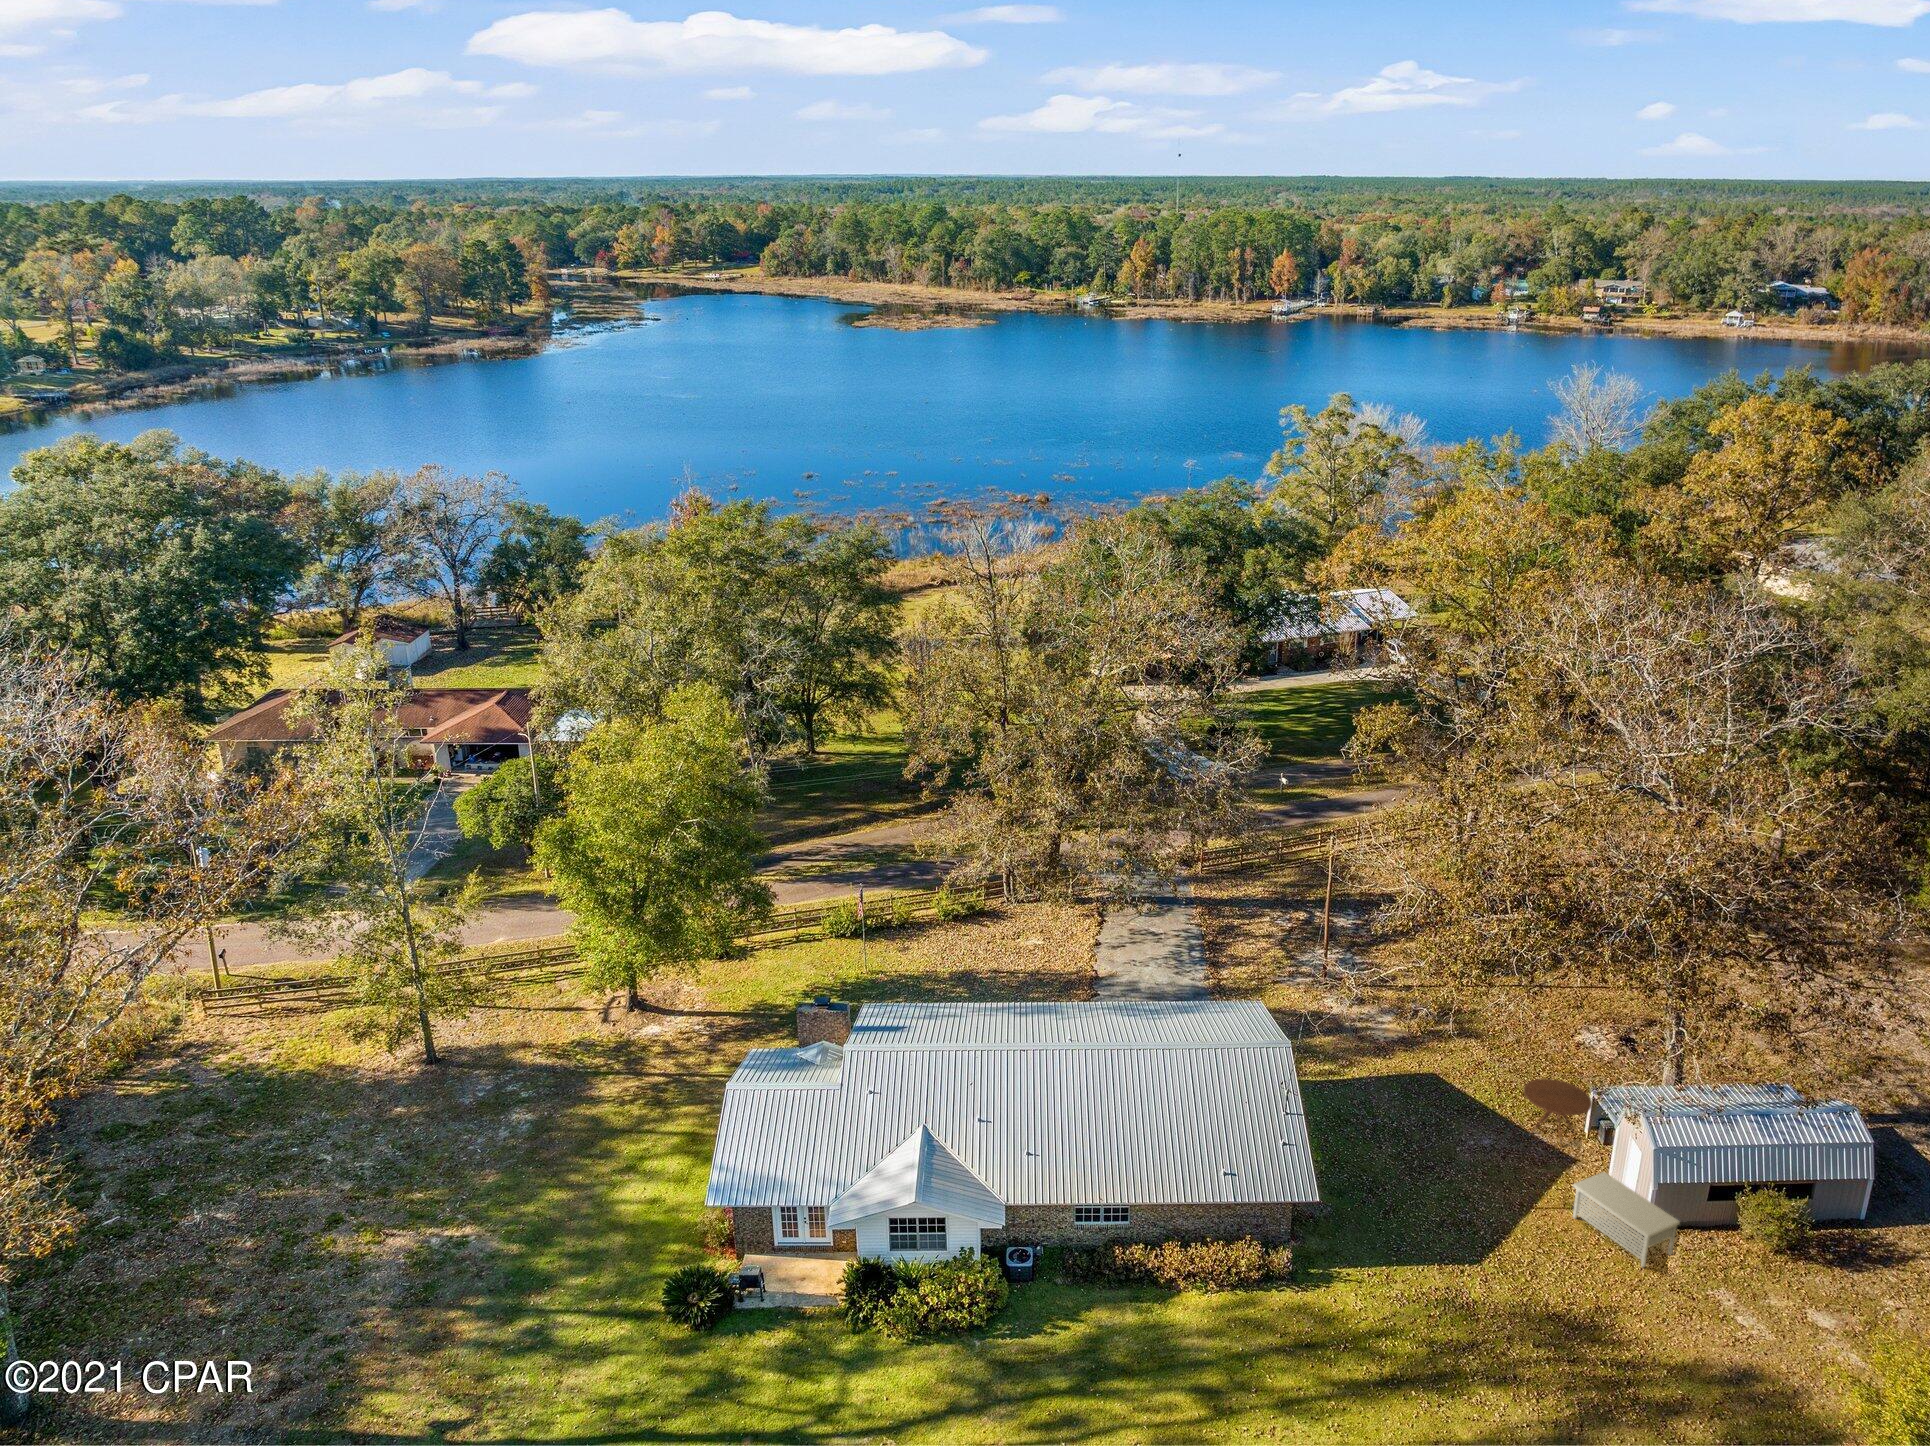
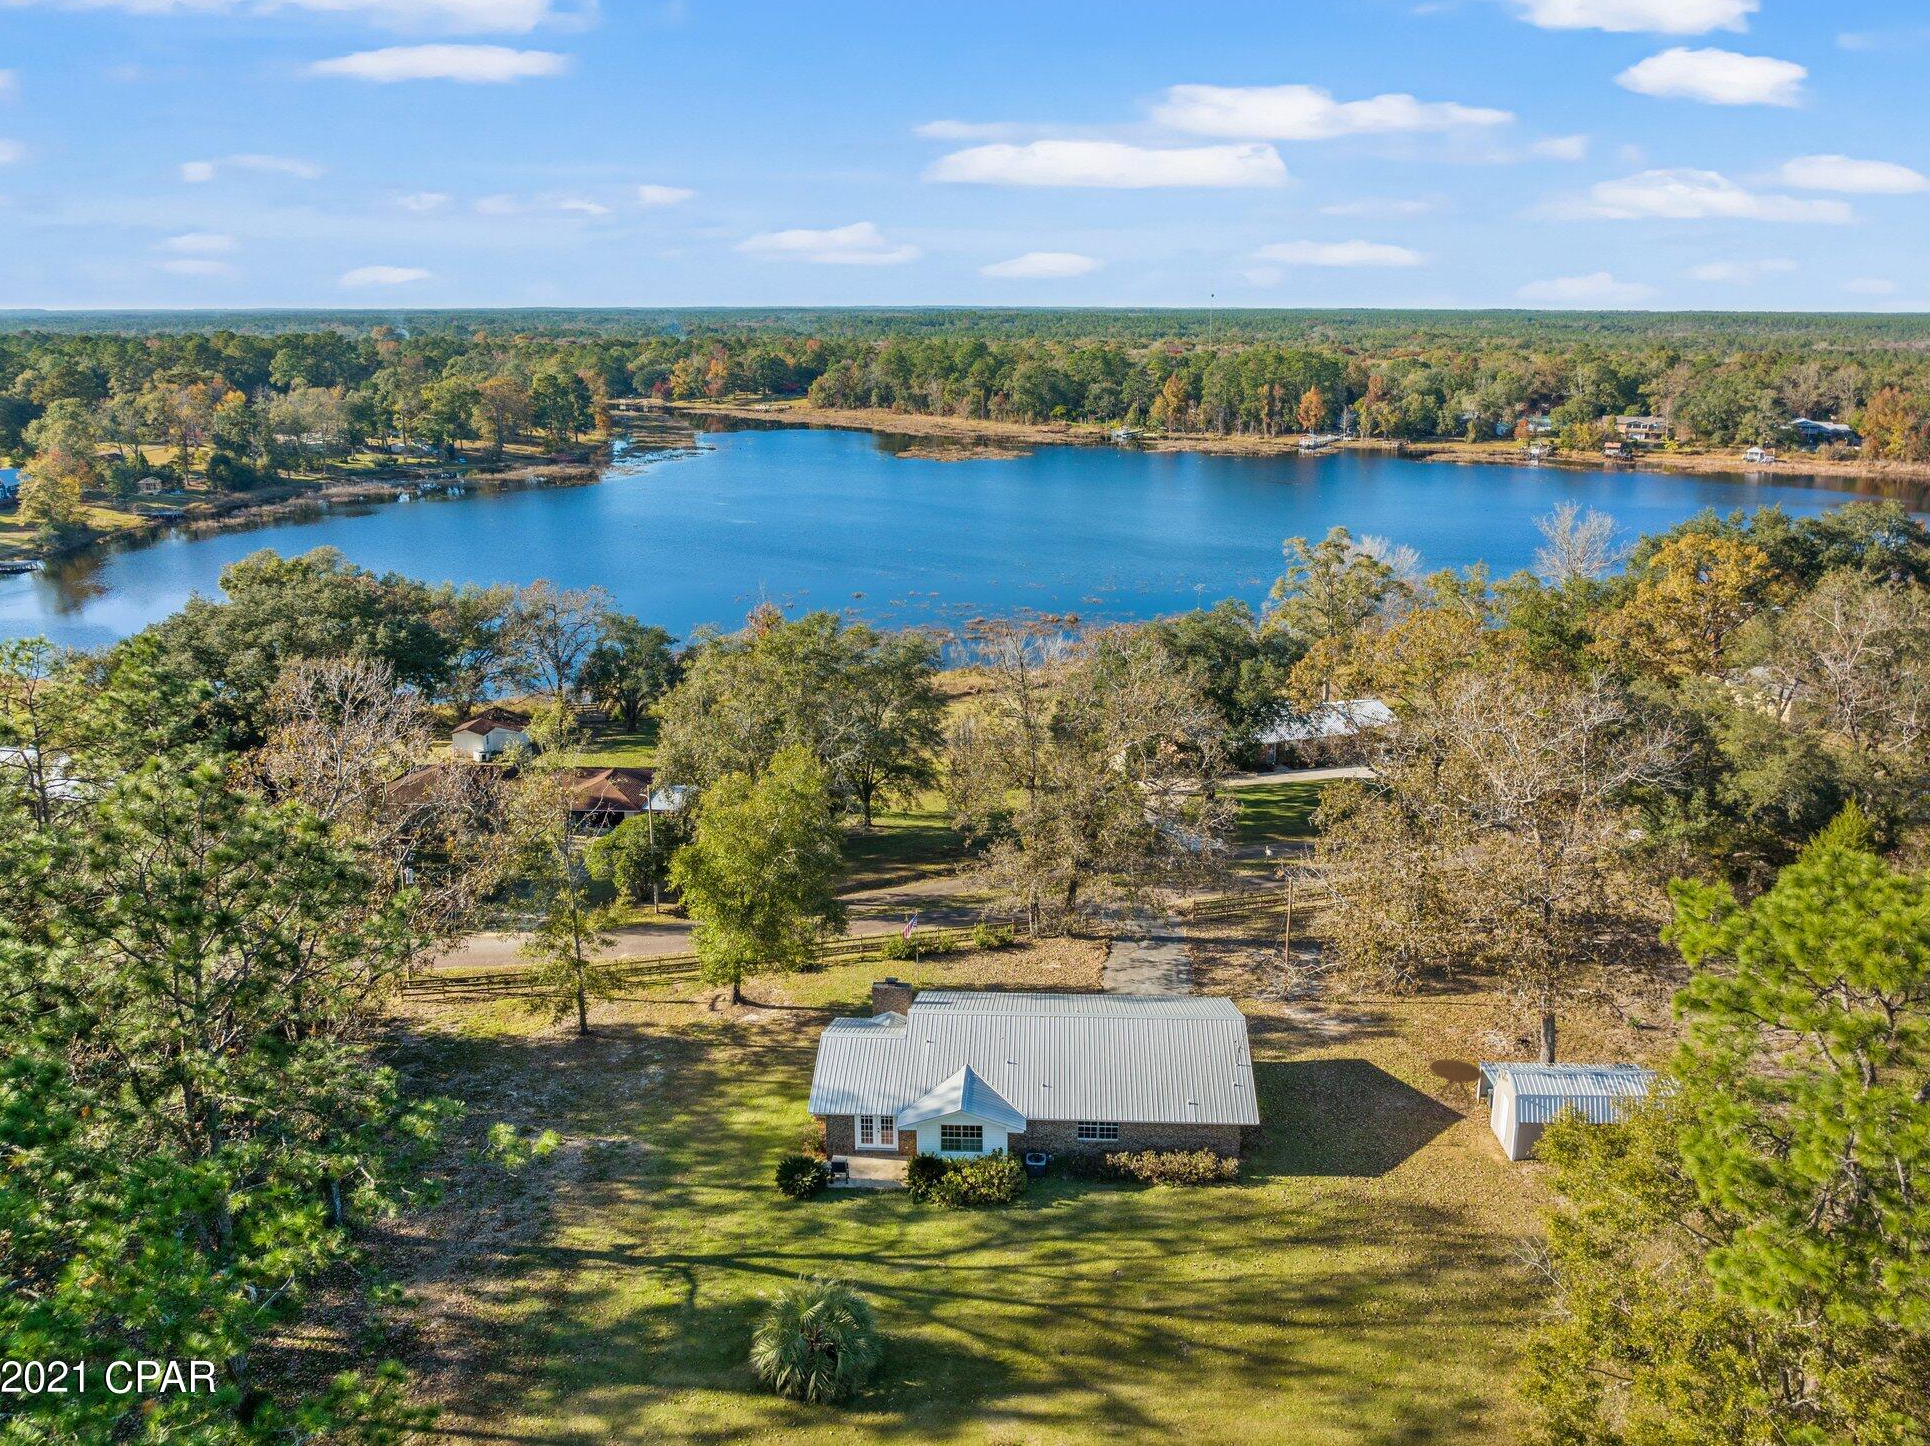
storage bench: present [1573,1172,1680,1267] -> none [1456,1118,1533,1182]

